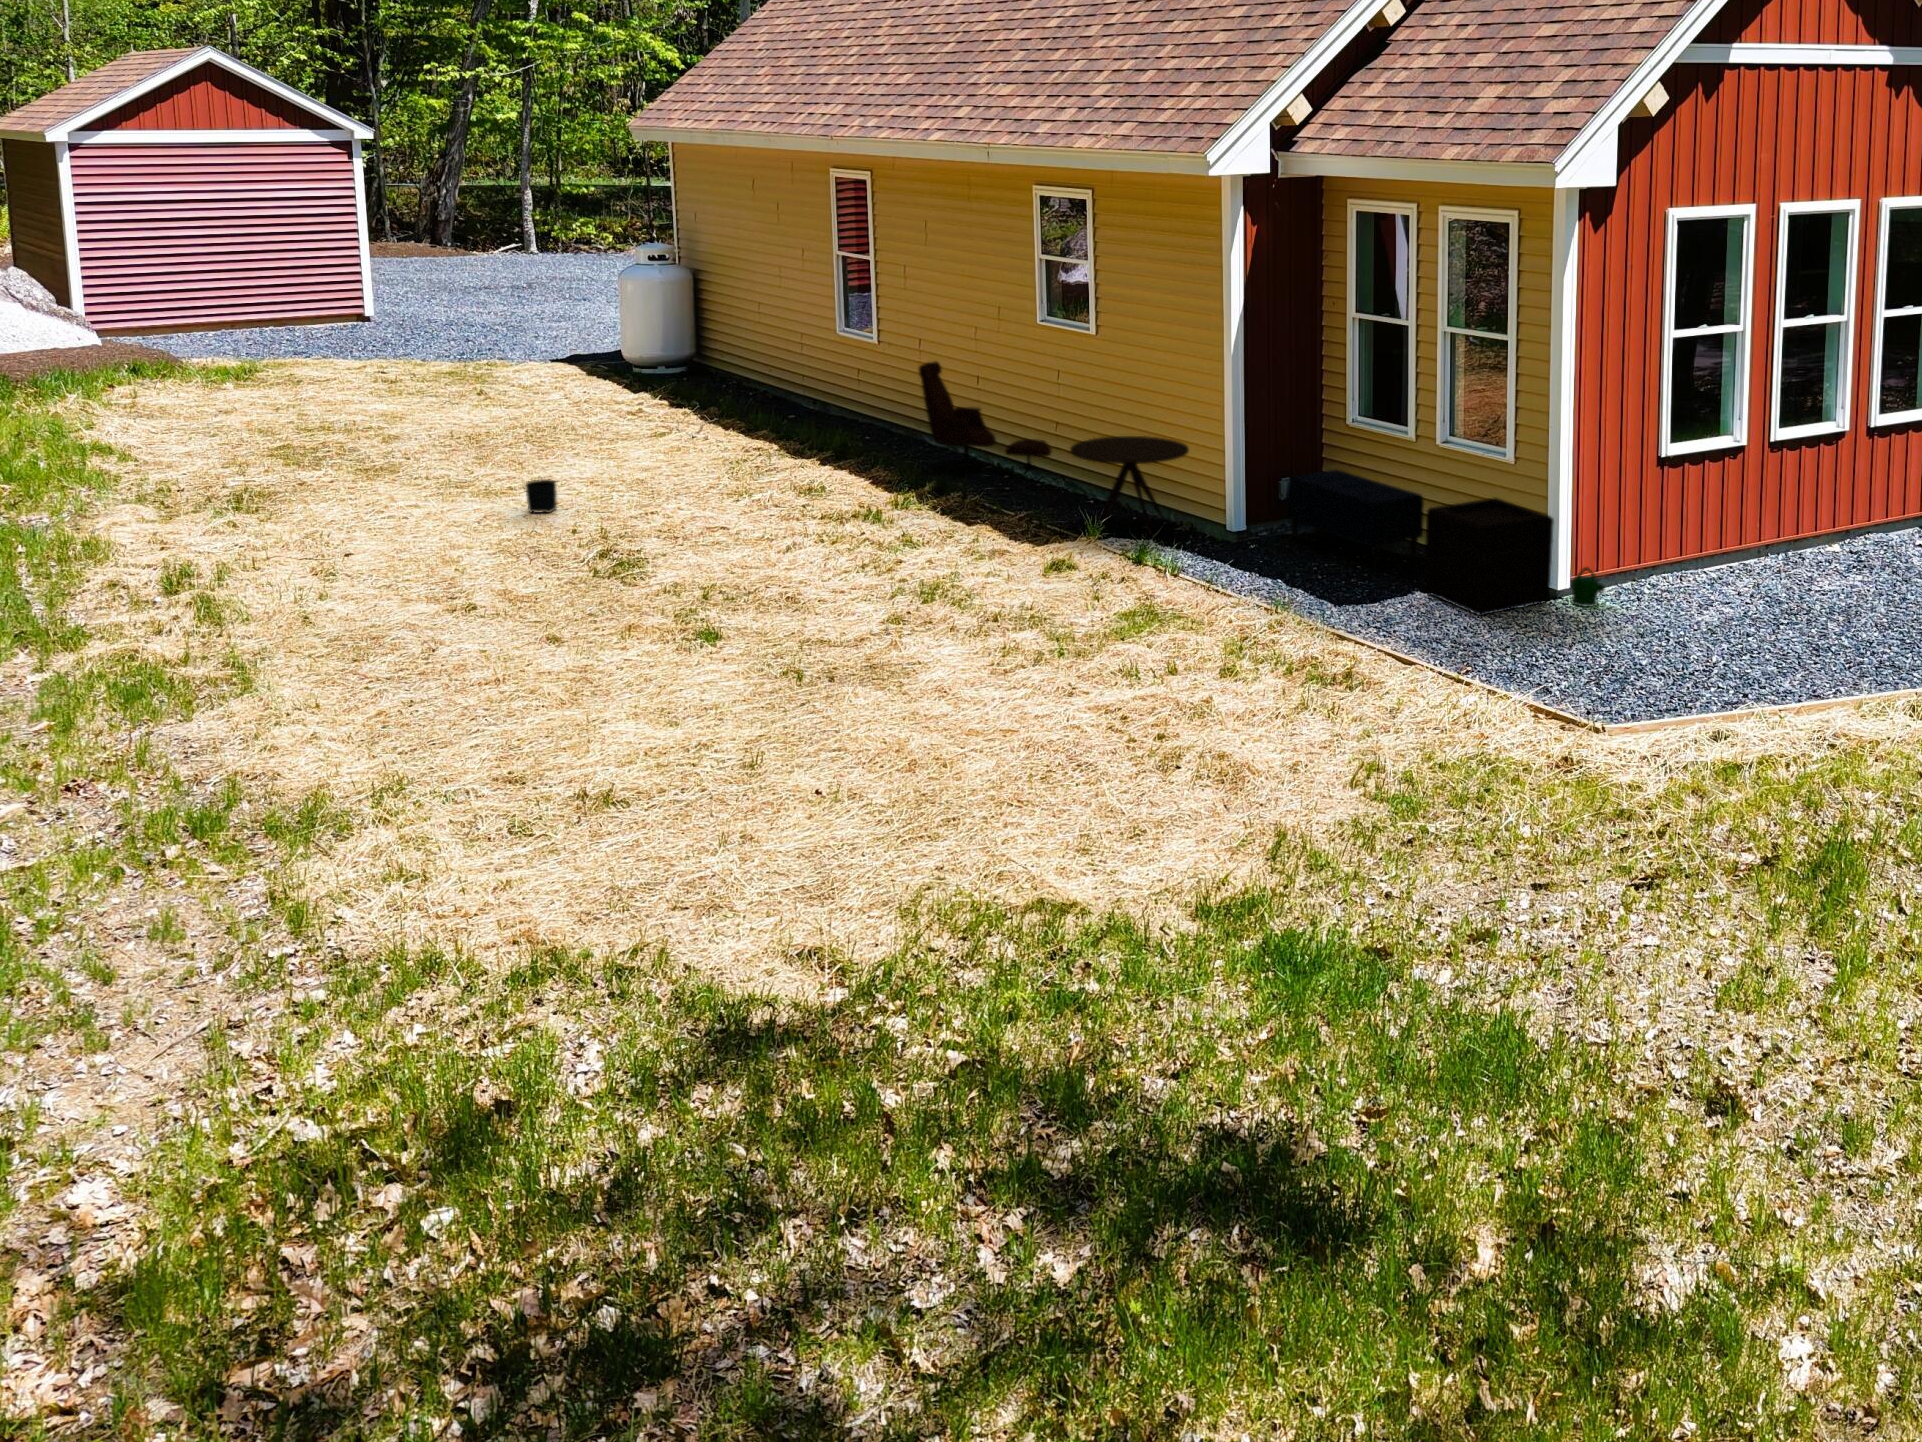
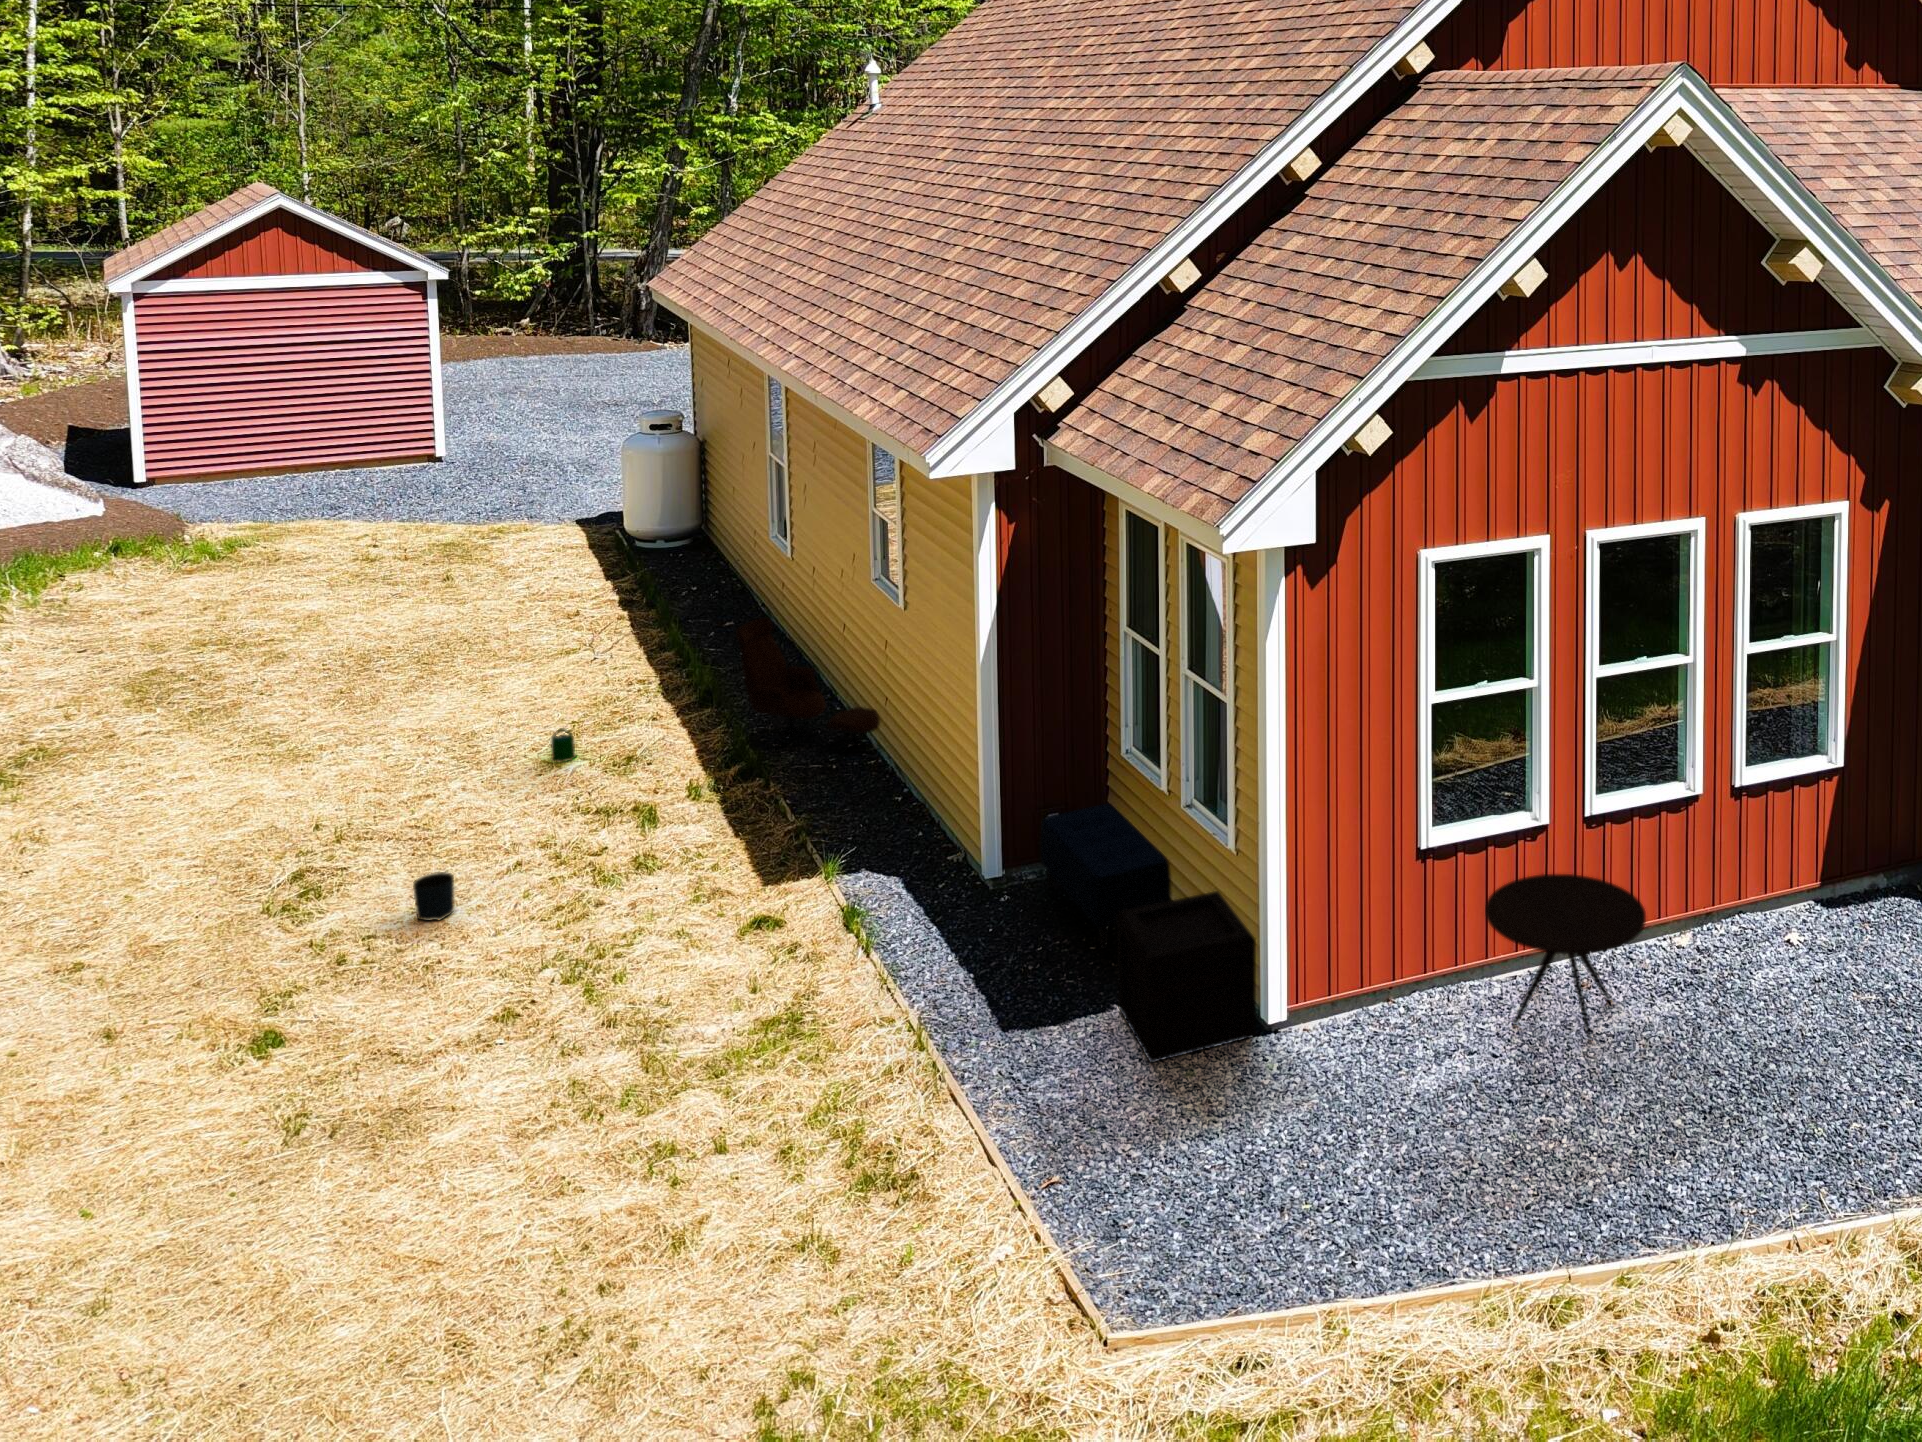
round table: present [1070,436,1189,534] -> present [1485,874,1646,1040]
planter: present [525,479,557,513] -> present [413,872,454,920]
watering can: present [1571,567,1605,607] -> present [551,728,576,763]

